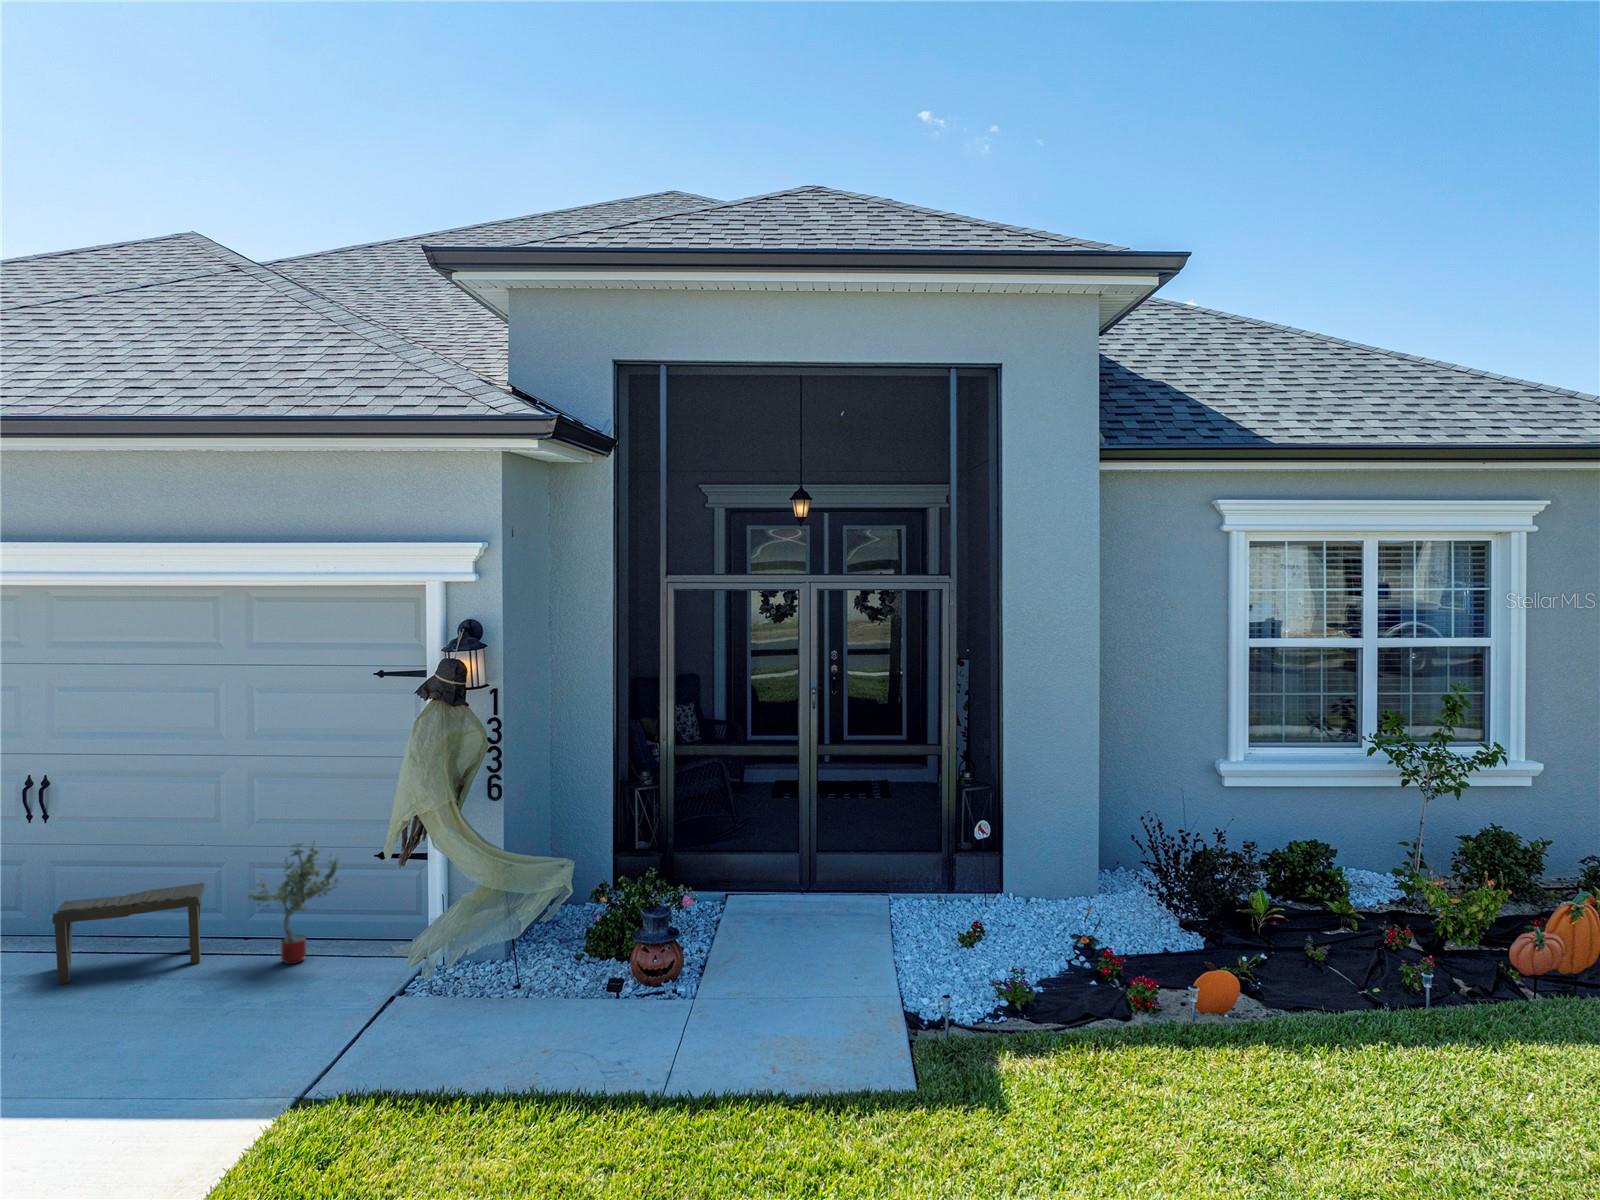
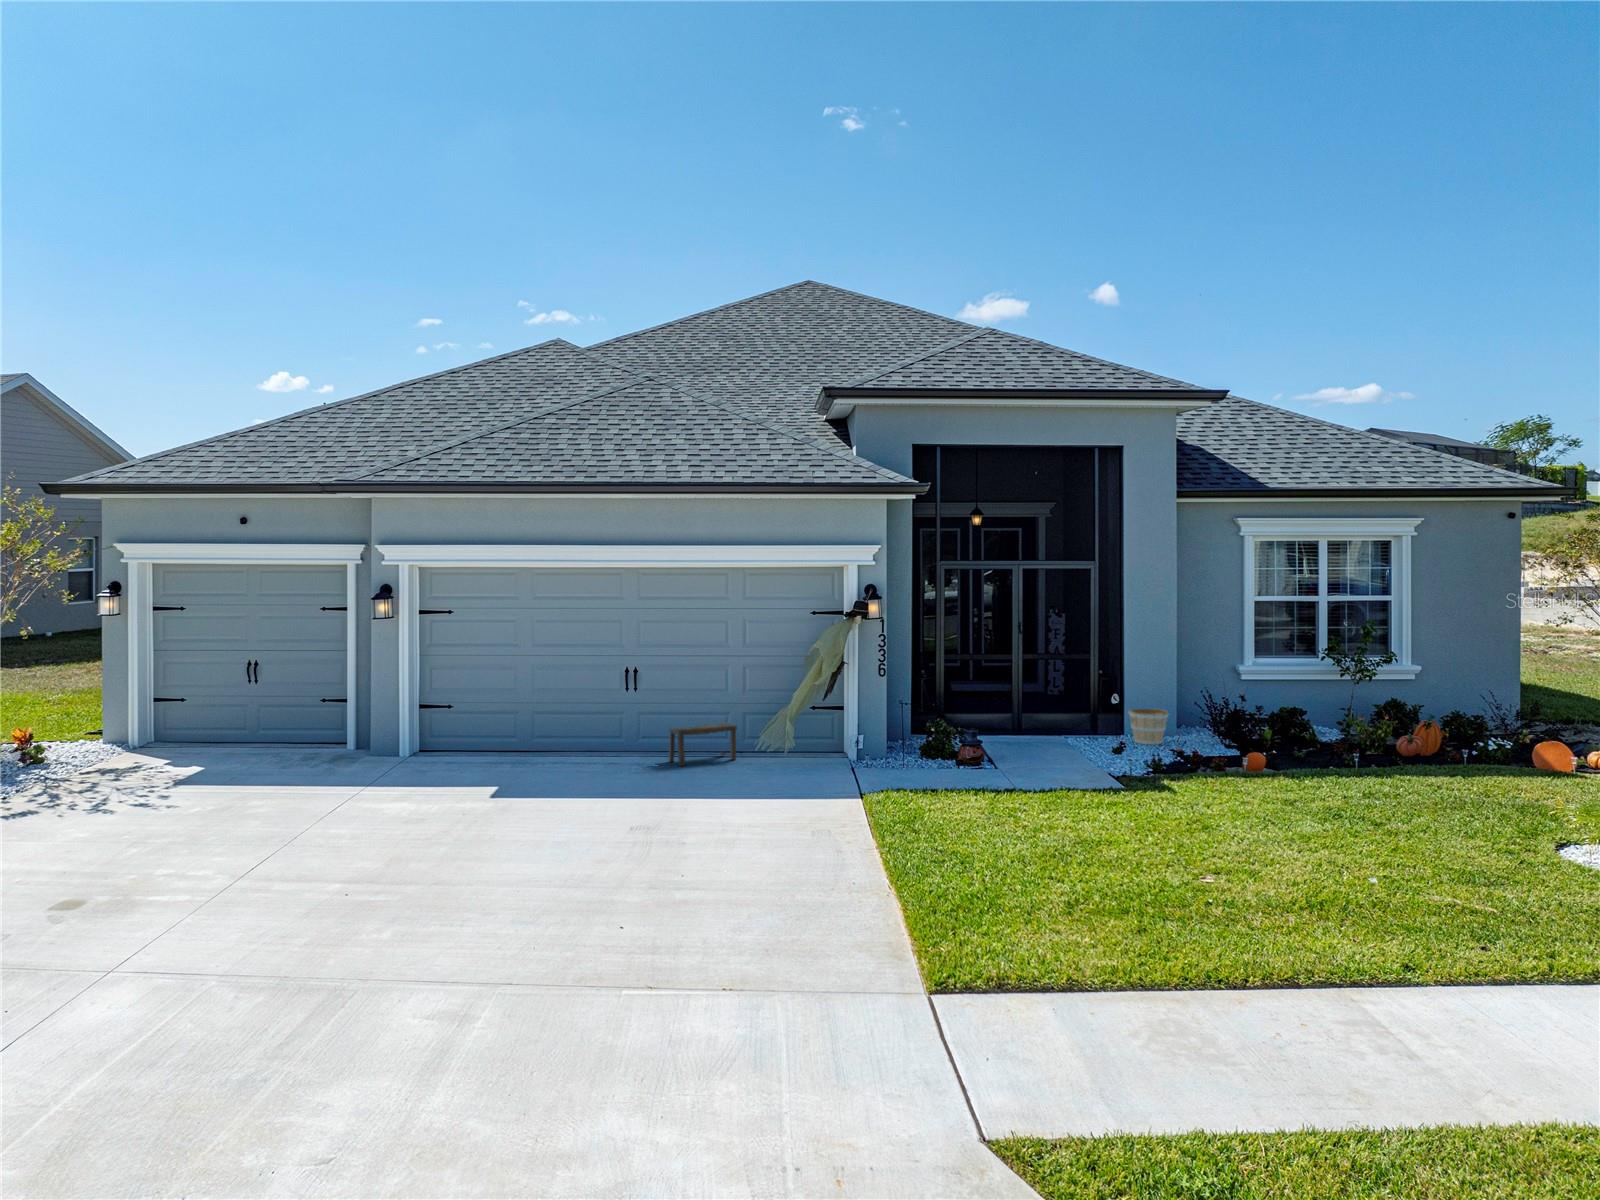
potted tree: present [248,841,340,964] -> none [757,698,807,760]
wooden bucket: none [1001,847,1073,923] -> present [1129,708,1168,745]

